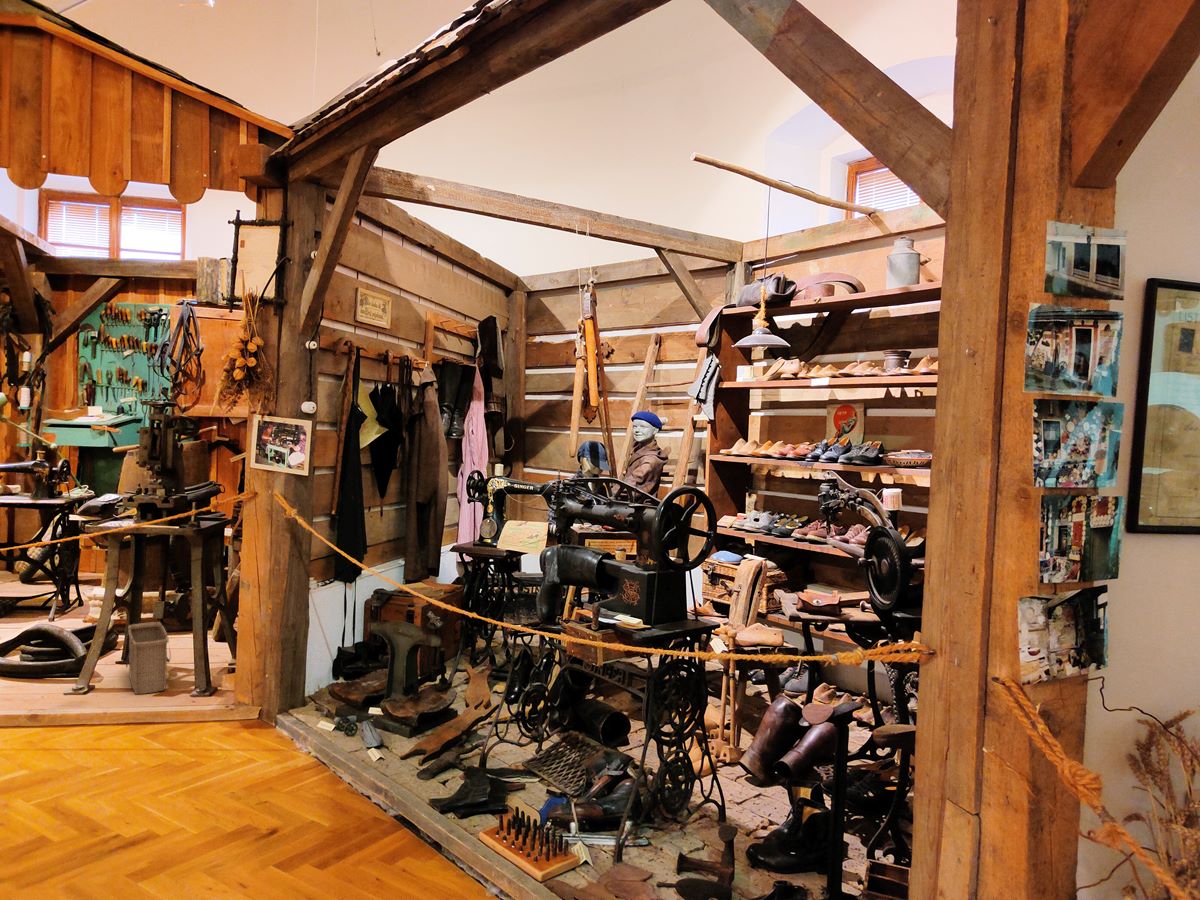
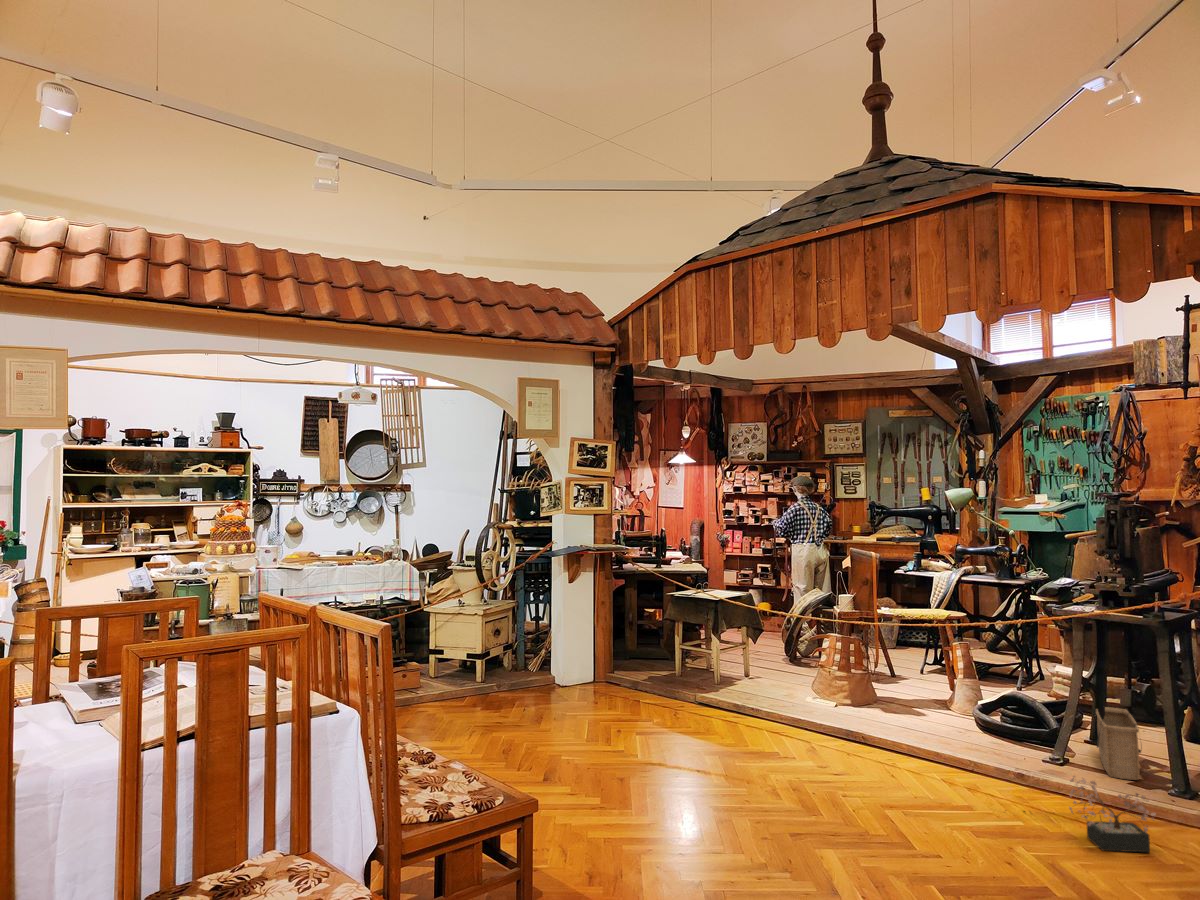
decorative plant: none [82,706,174,779] -> present [1069,776,1156,852]

